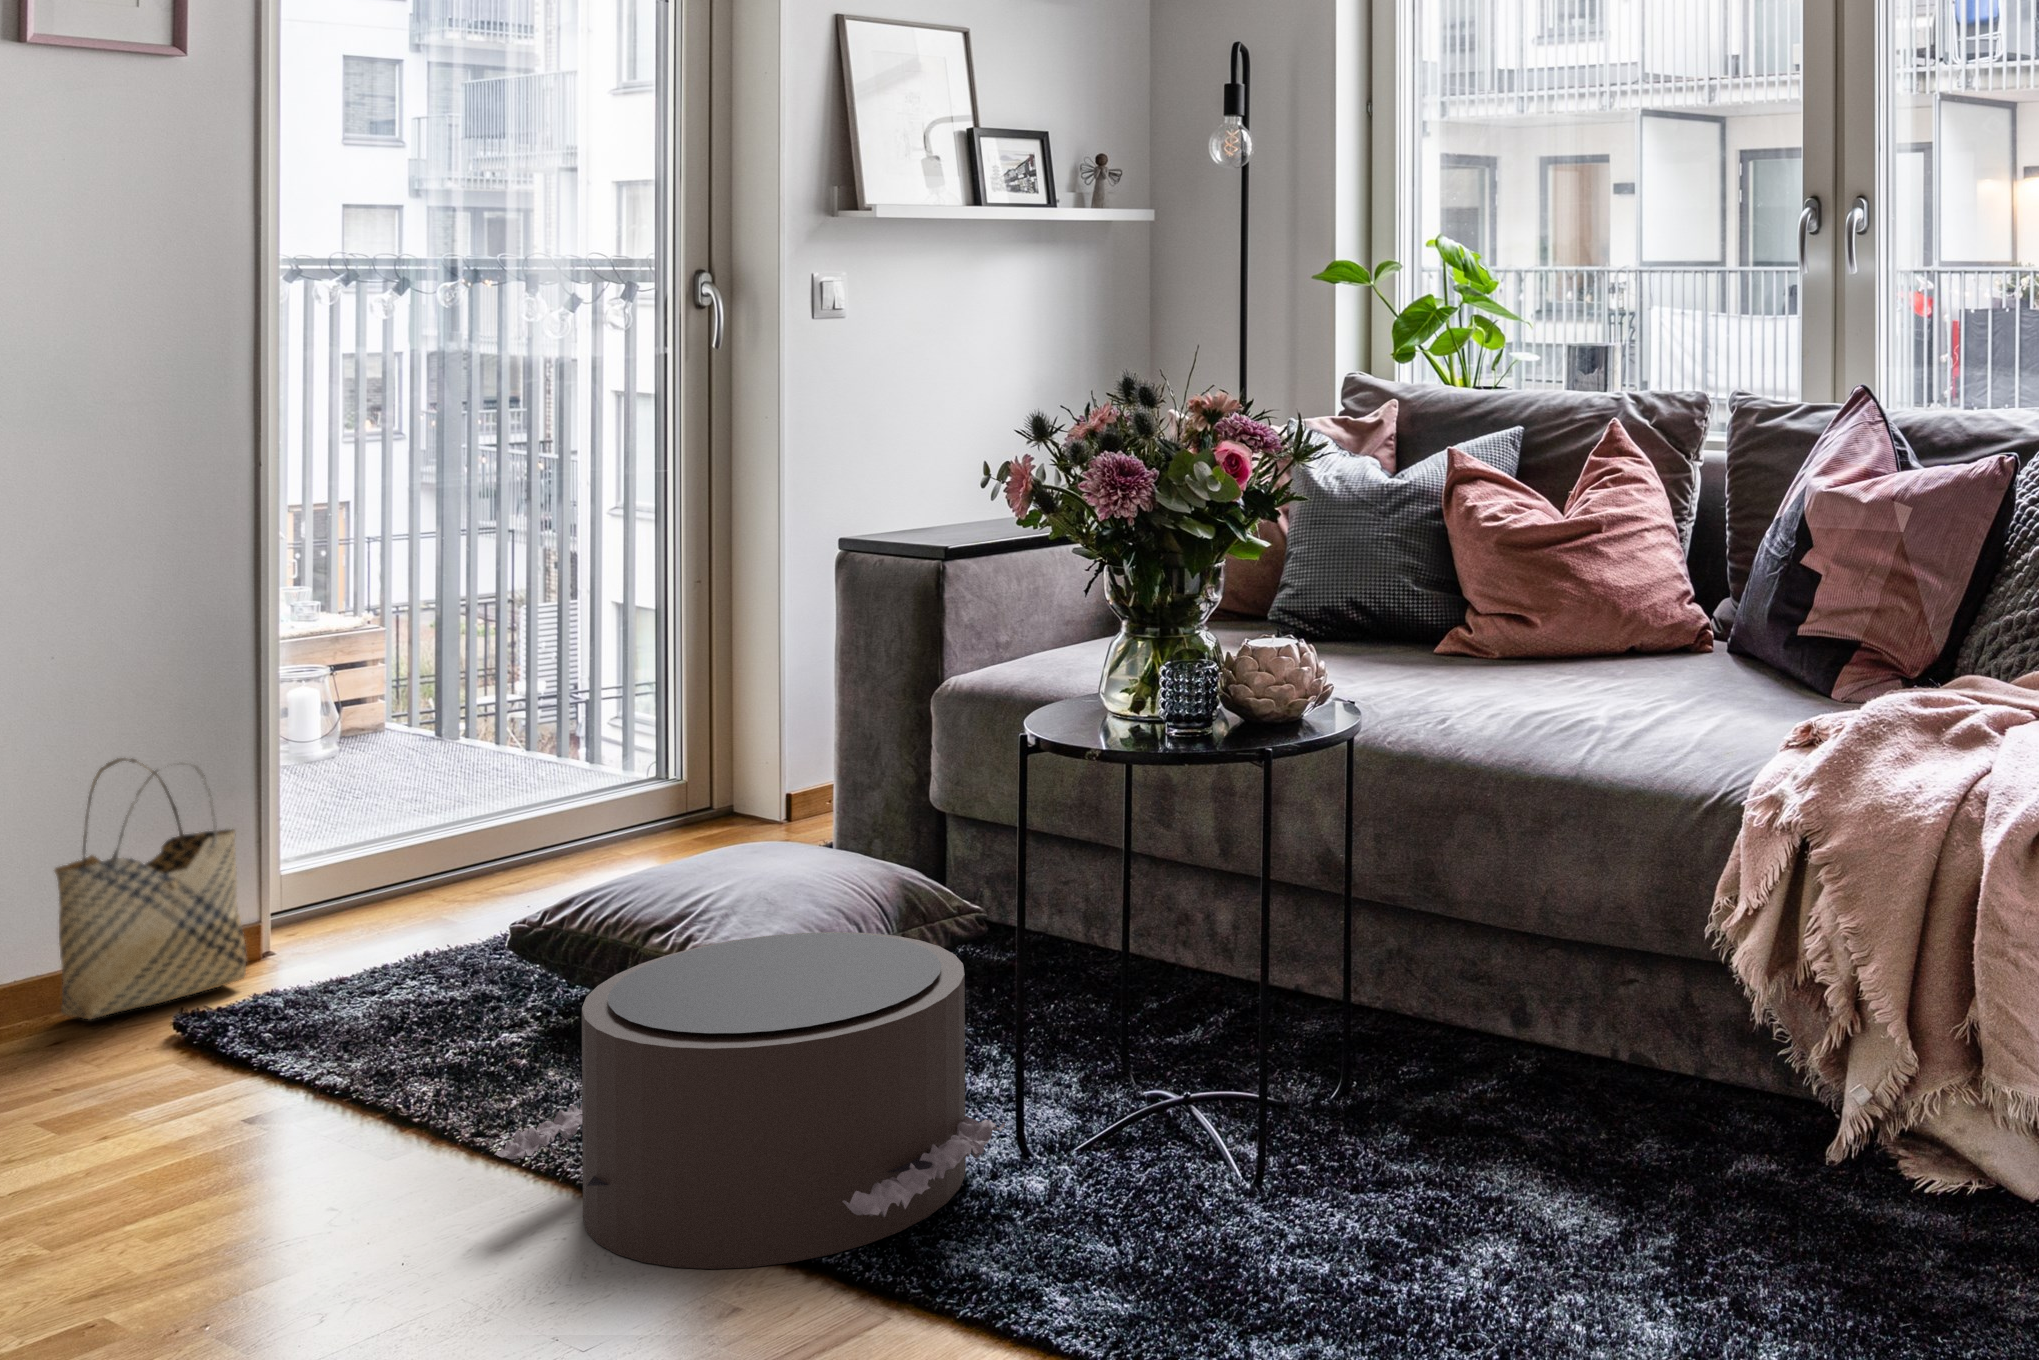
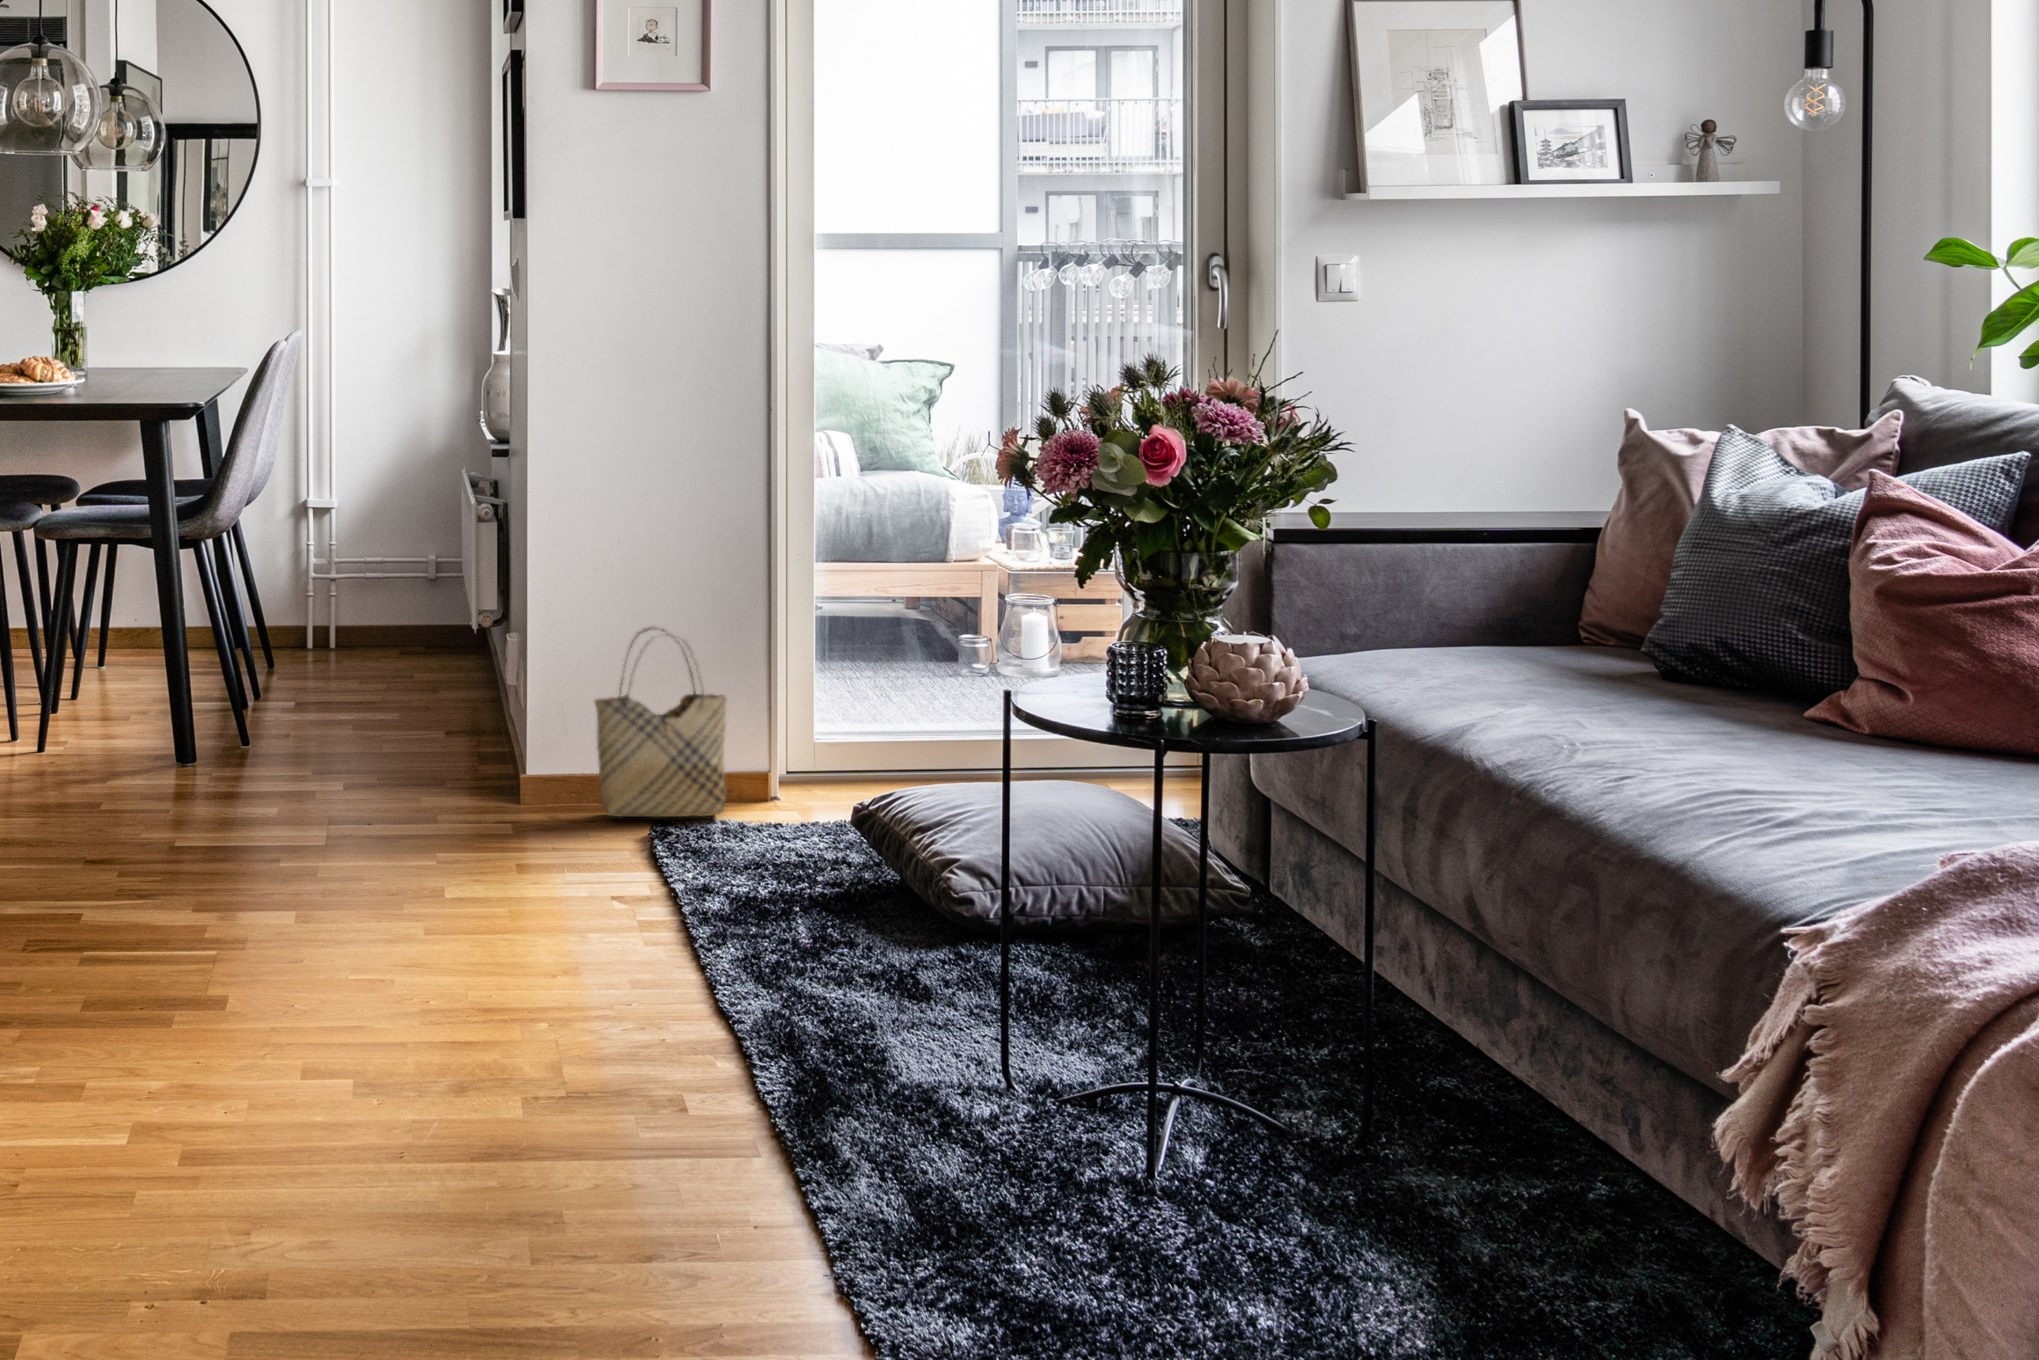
pouf: present [495,932,1005,1269] -> none [638,838,993,1117]

